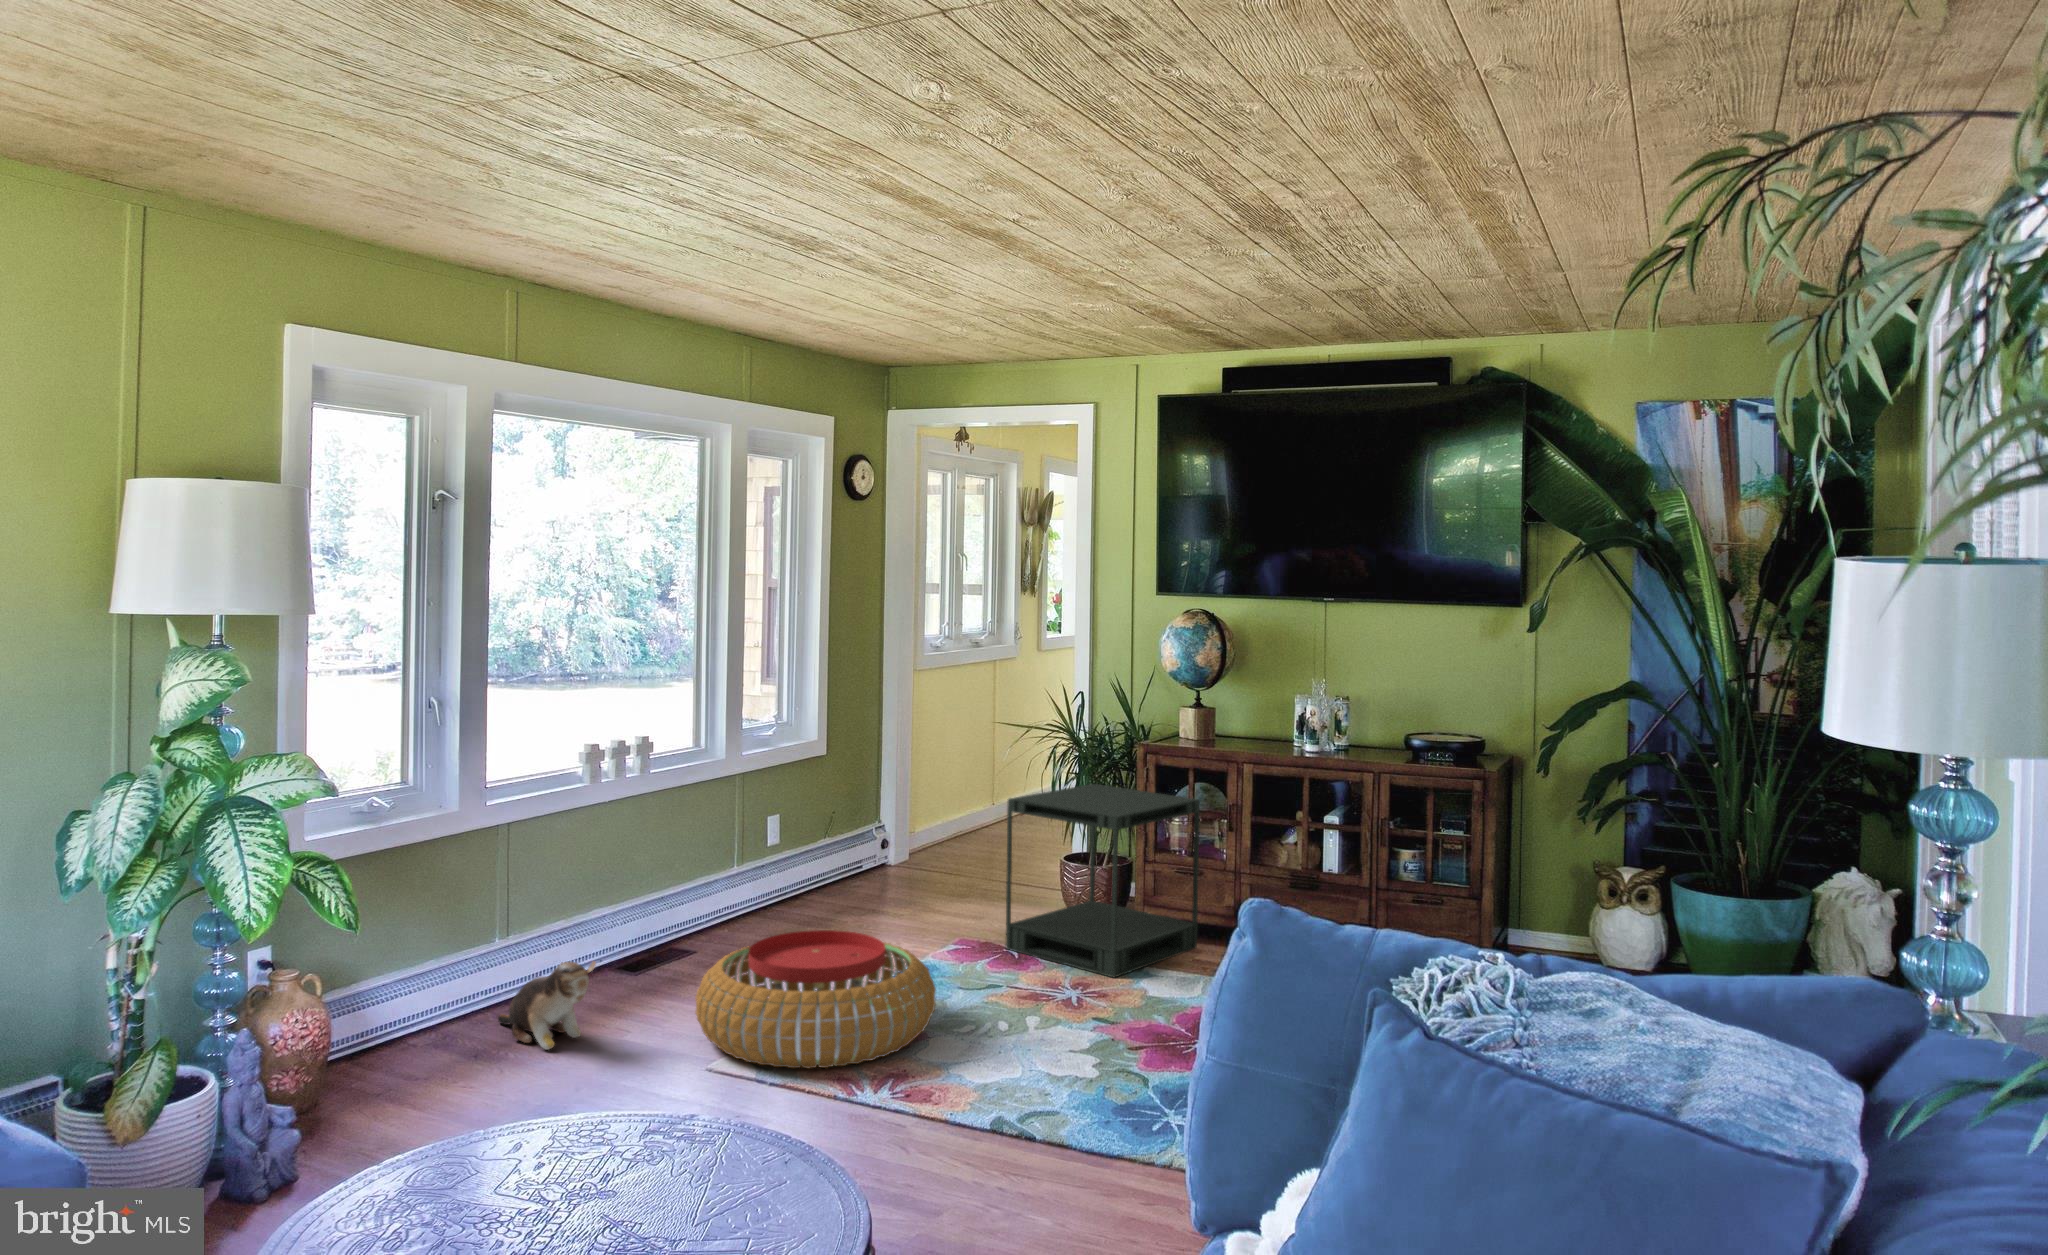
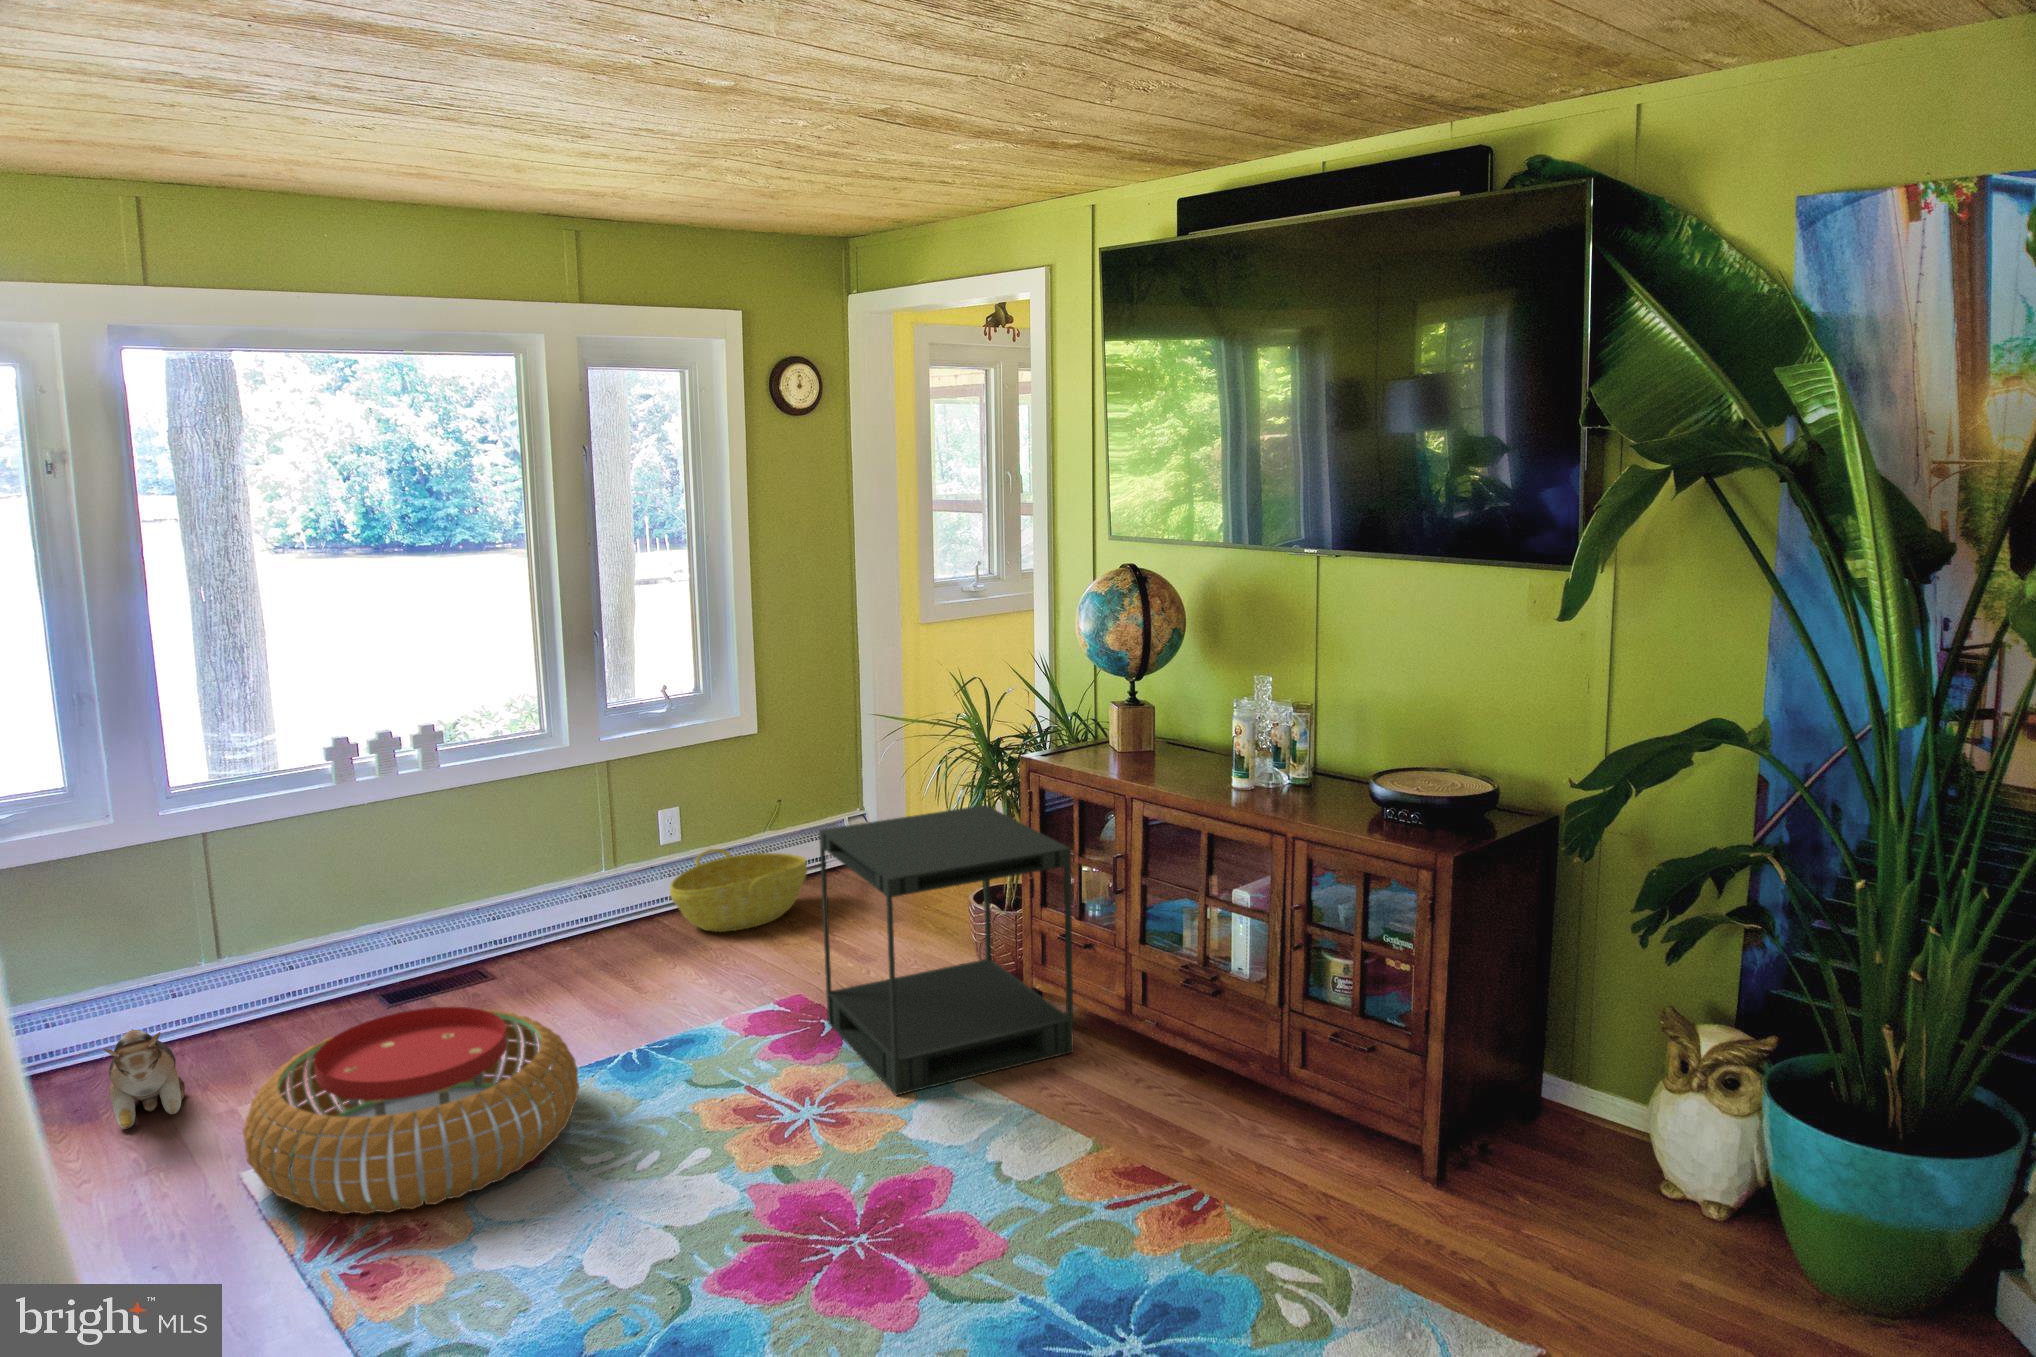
basket: none [794,847,885,909] -> present [670,849,807,932]

